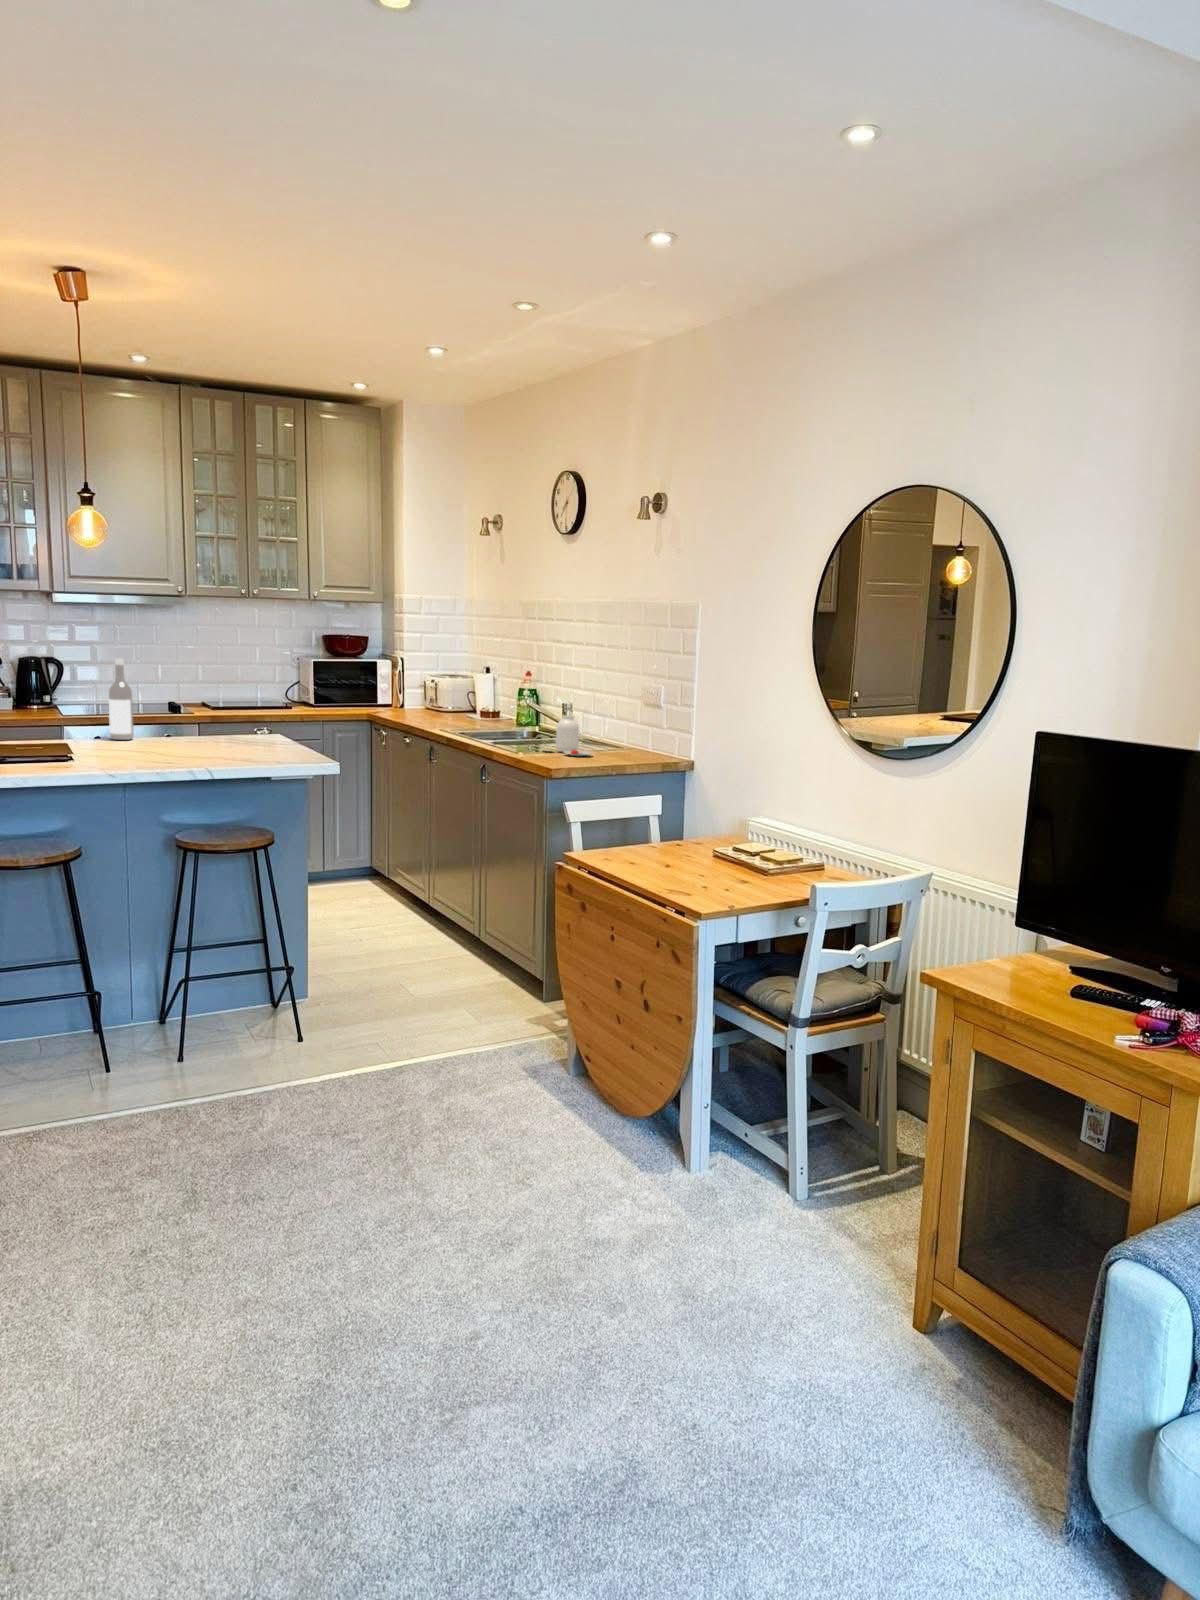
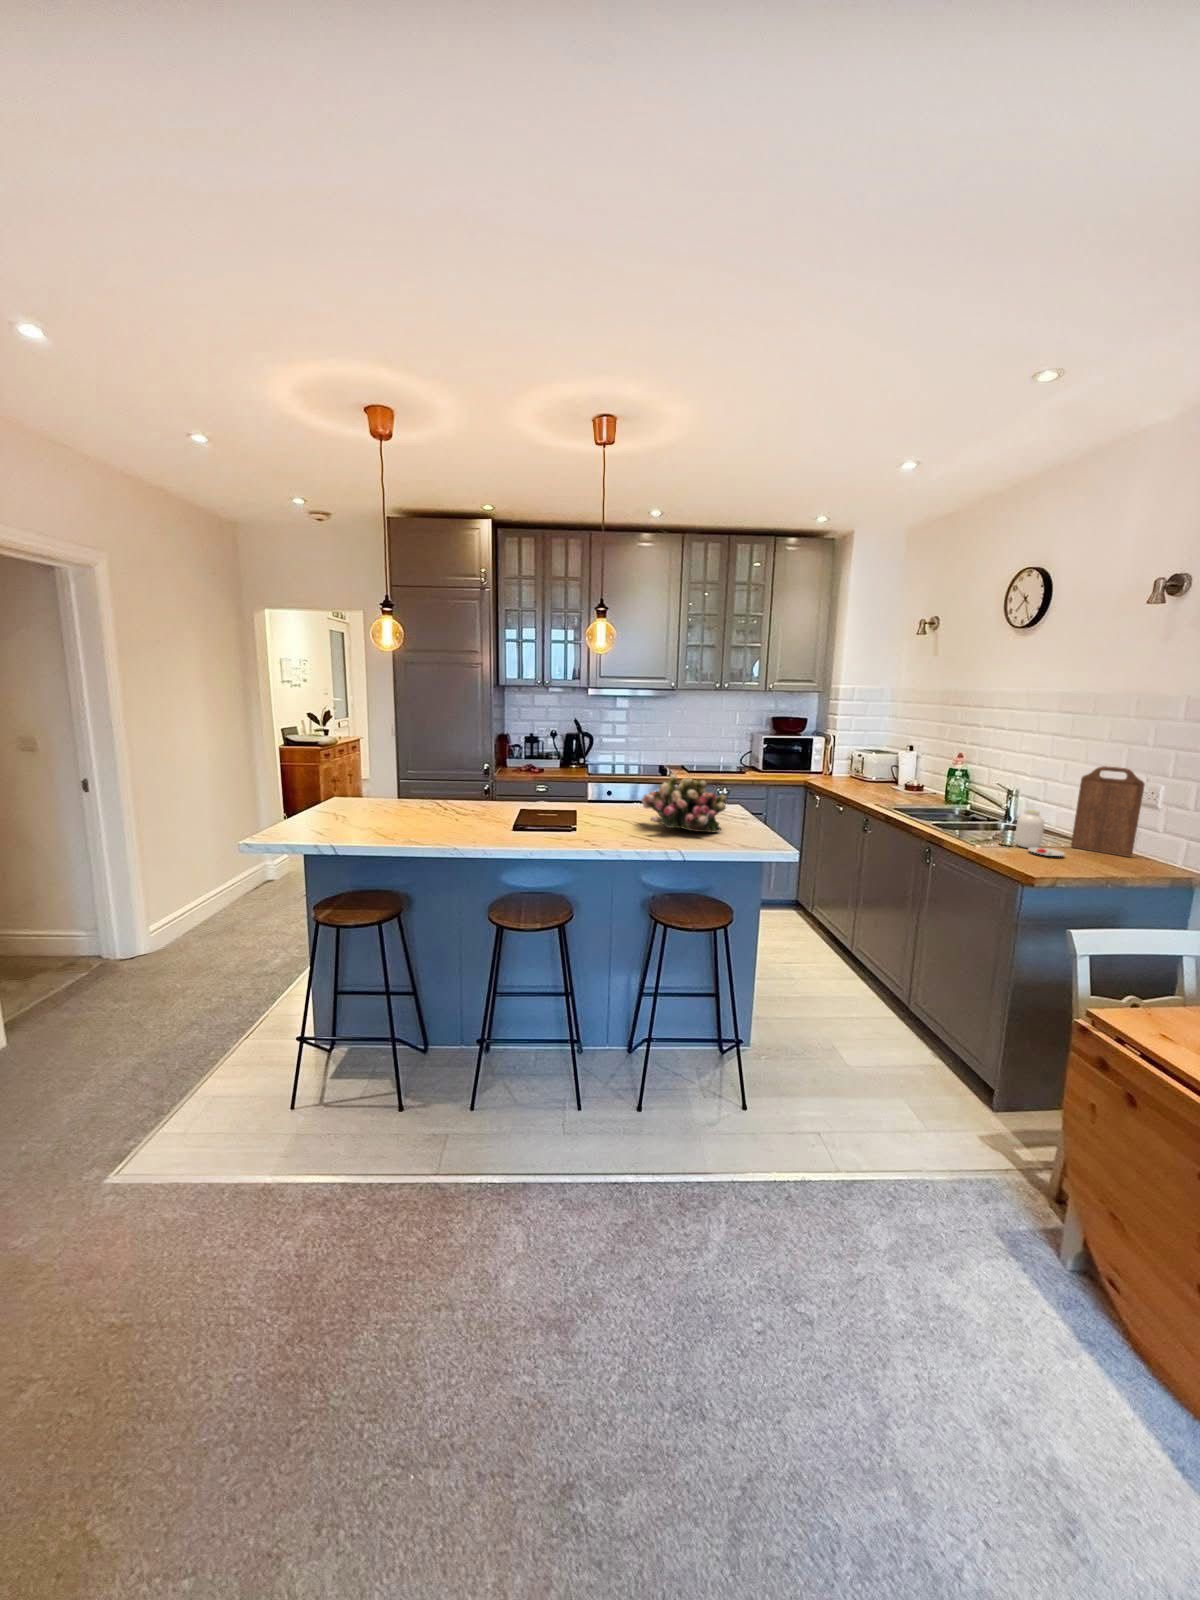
wine bottle: present [109,659,134,740] -> none [606,744,625,812]
cutting board: none [608,670,657,755] -> present [1071,766,1145,857]
flower arrangement: none [157,689,257,750] -> present [641,774,726,832]

